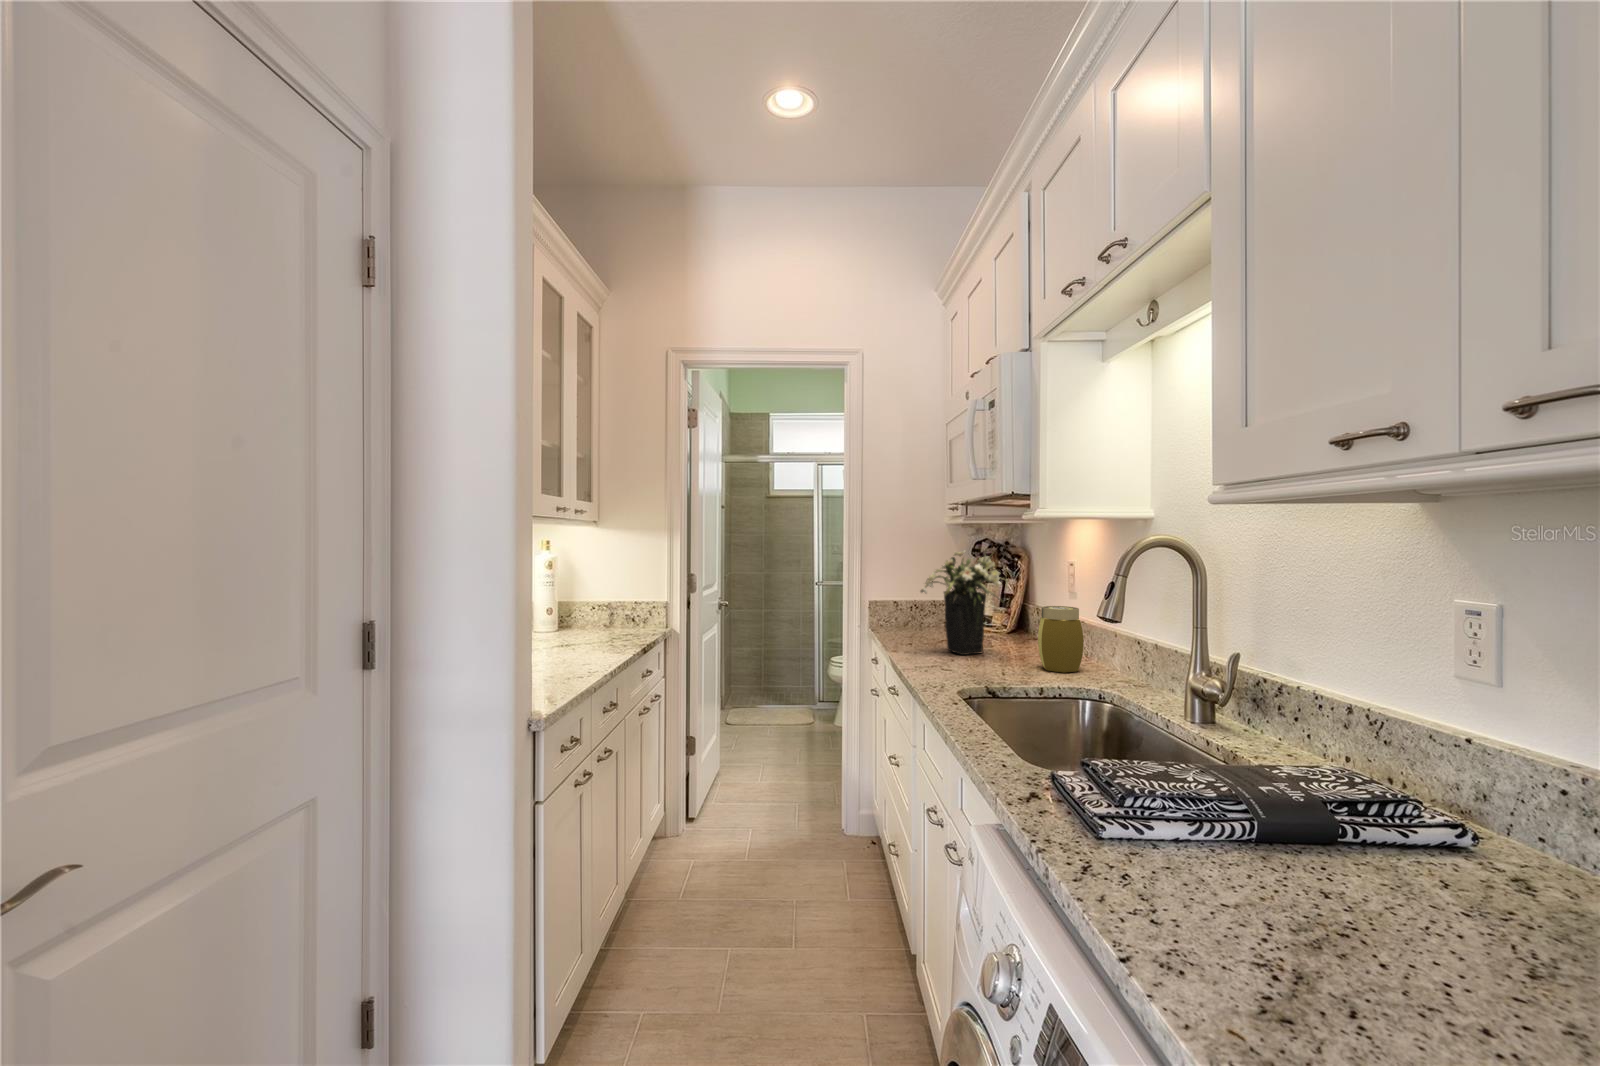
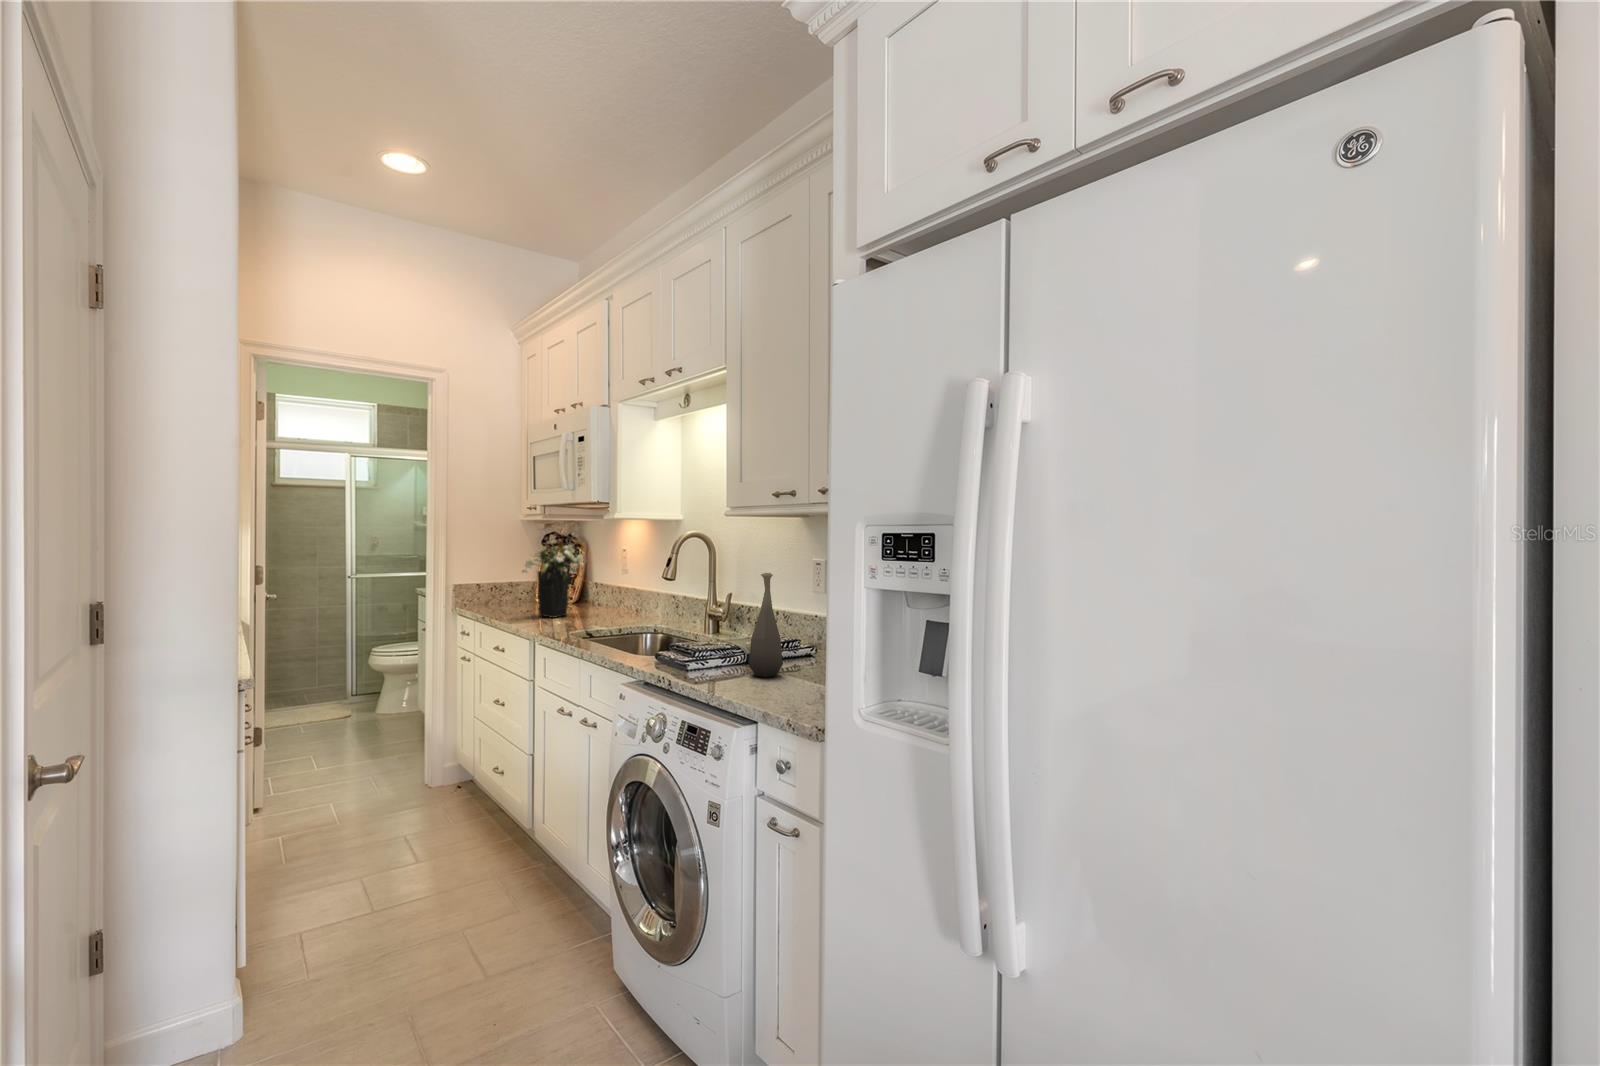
jar: present [1038,606,1084,673] -> none [611,577,641,621]
bottle: none [1256,644,1368,923] -> present [749,573,783,677]

